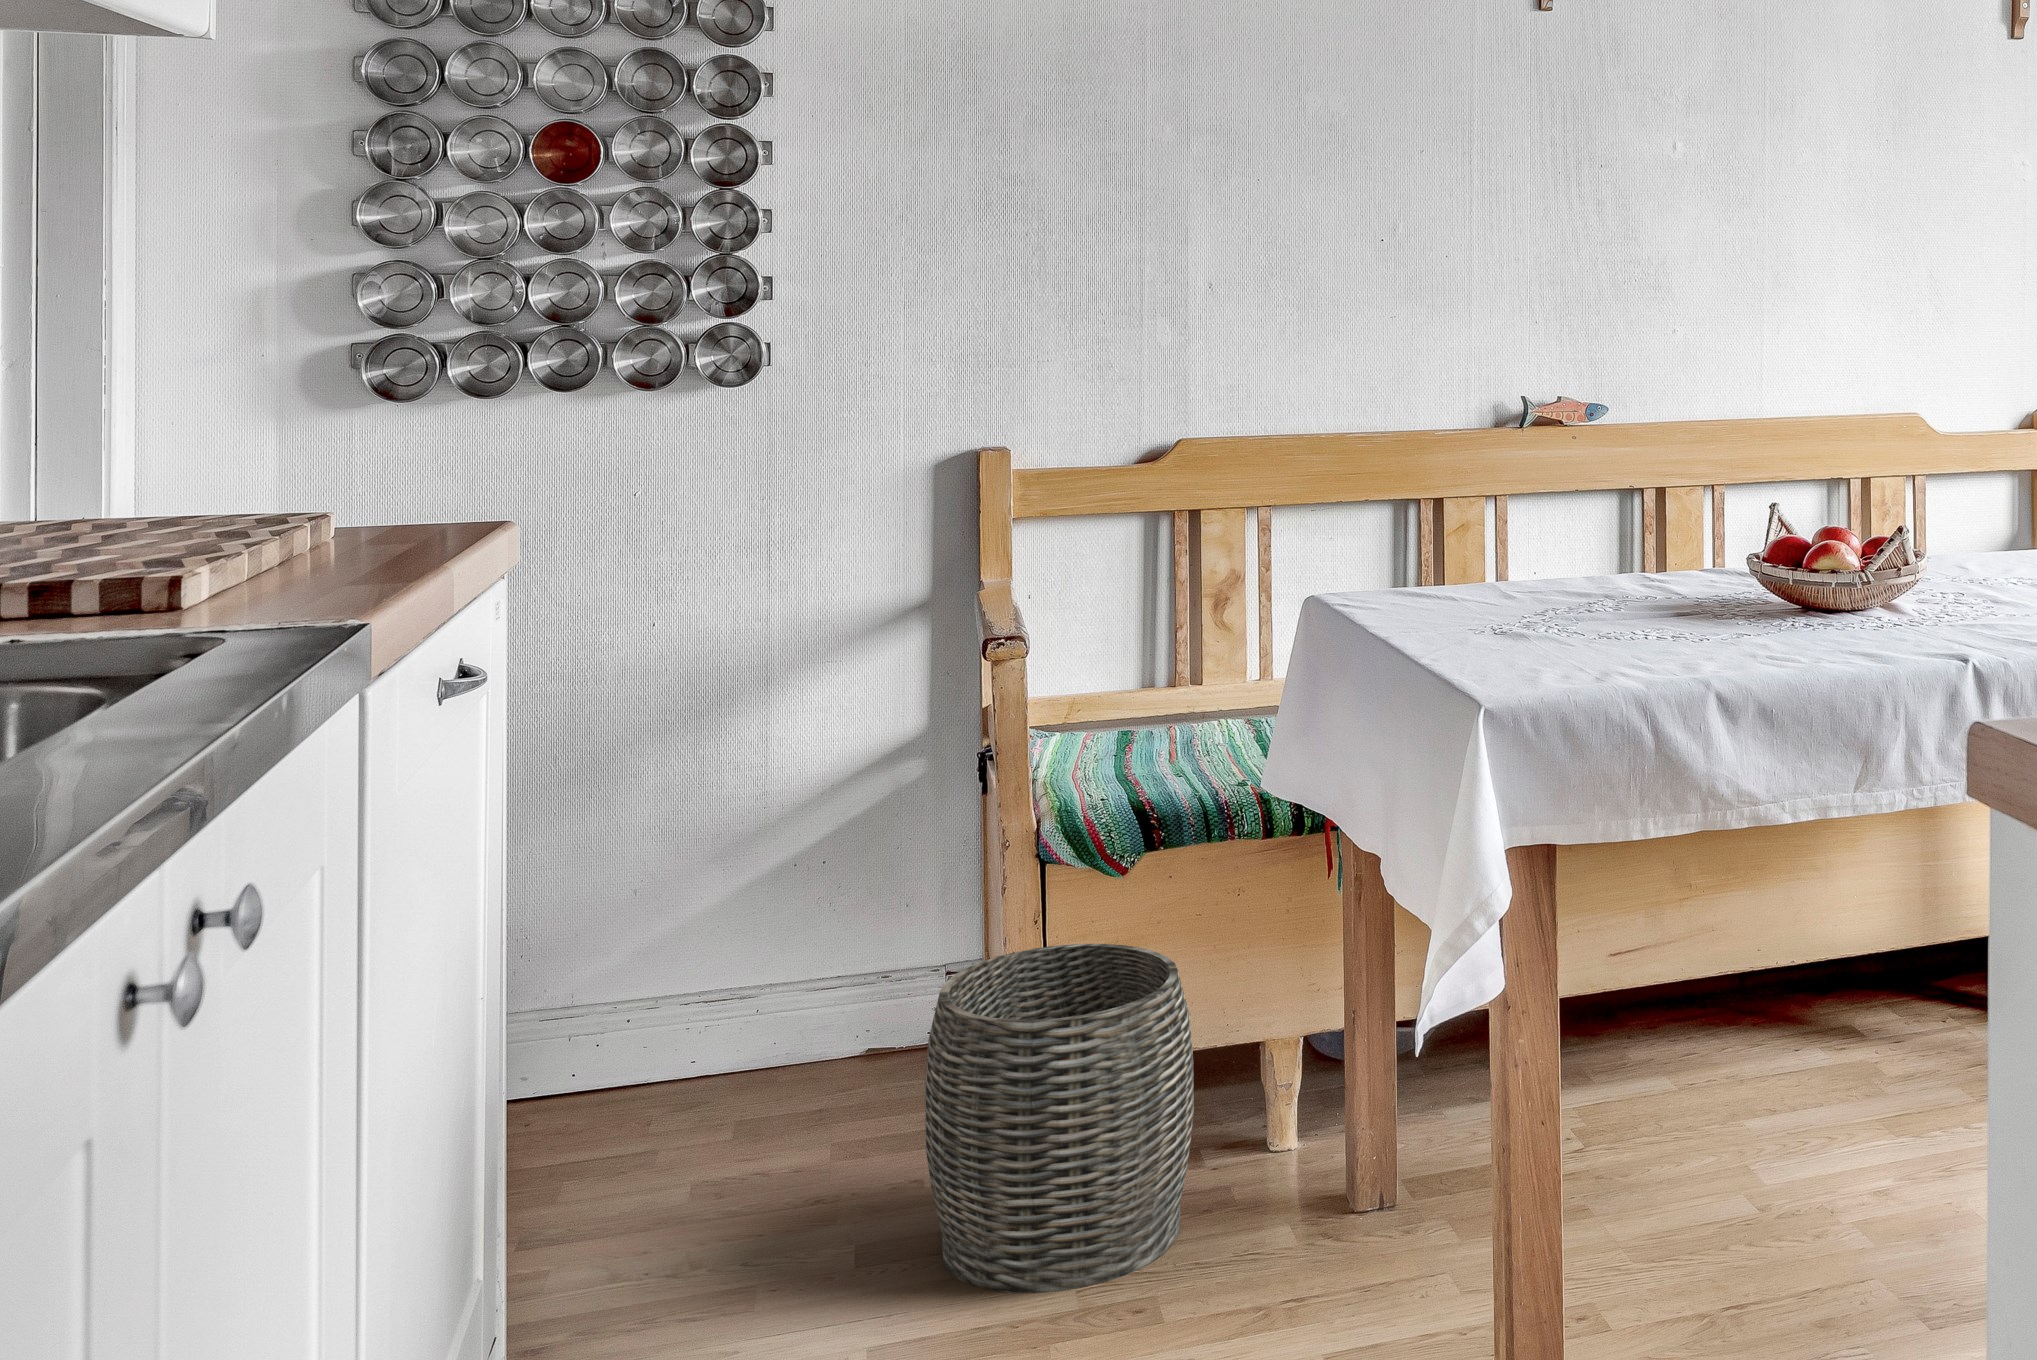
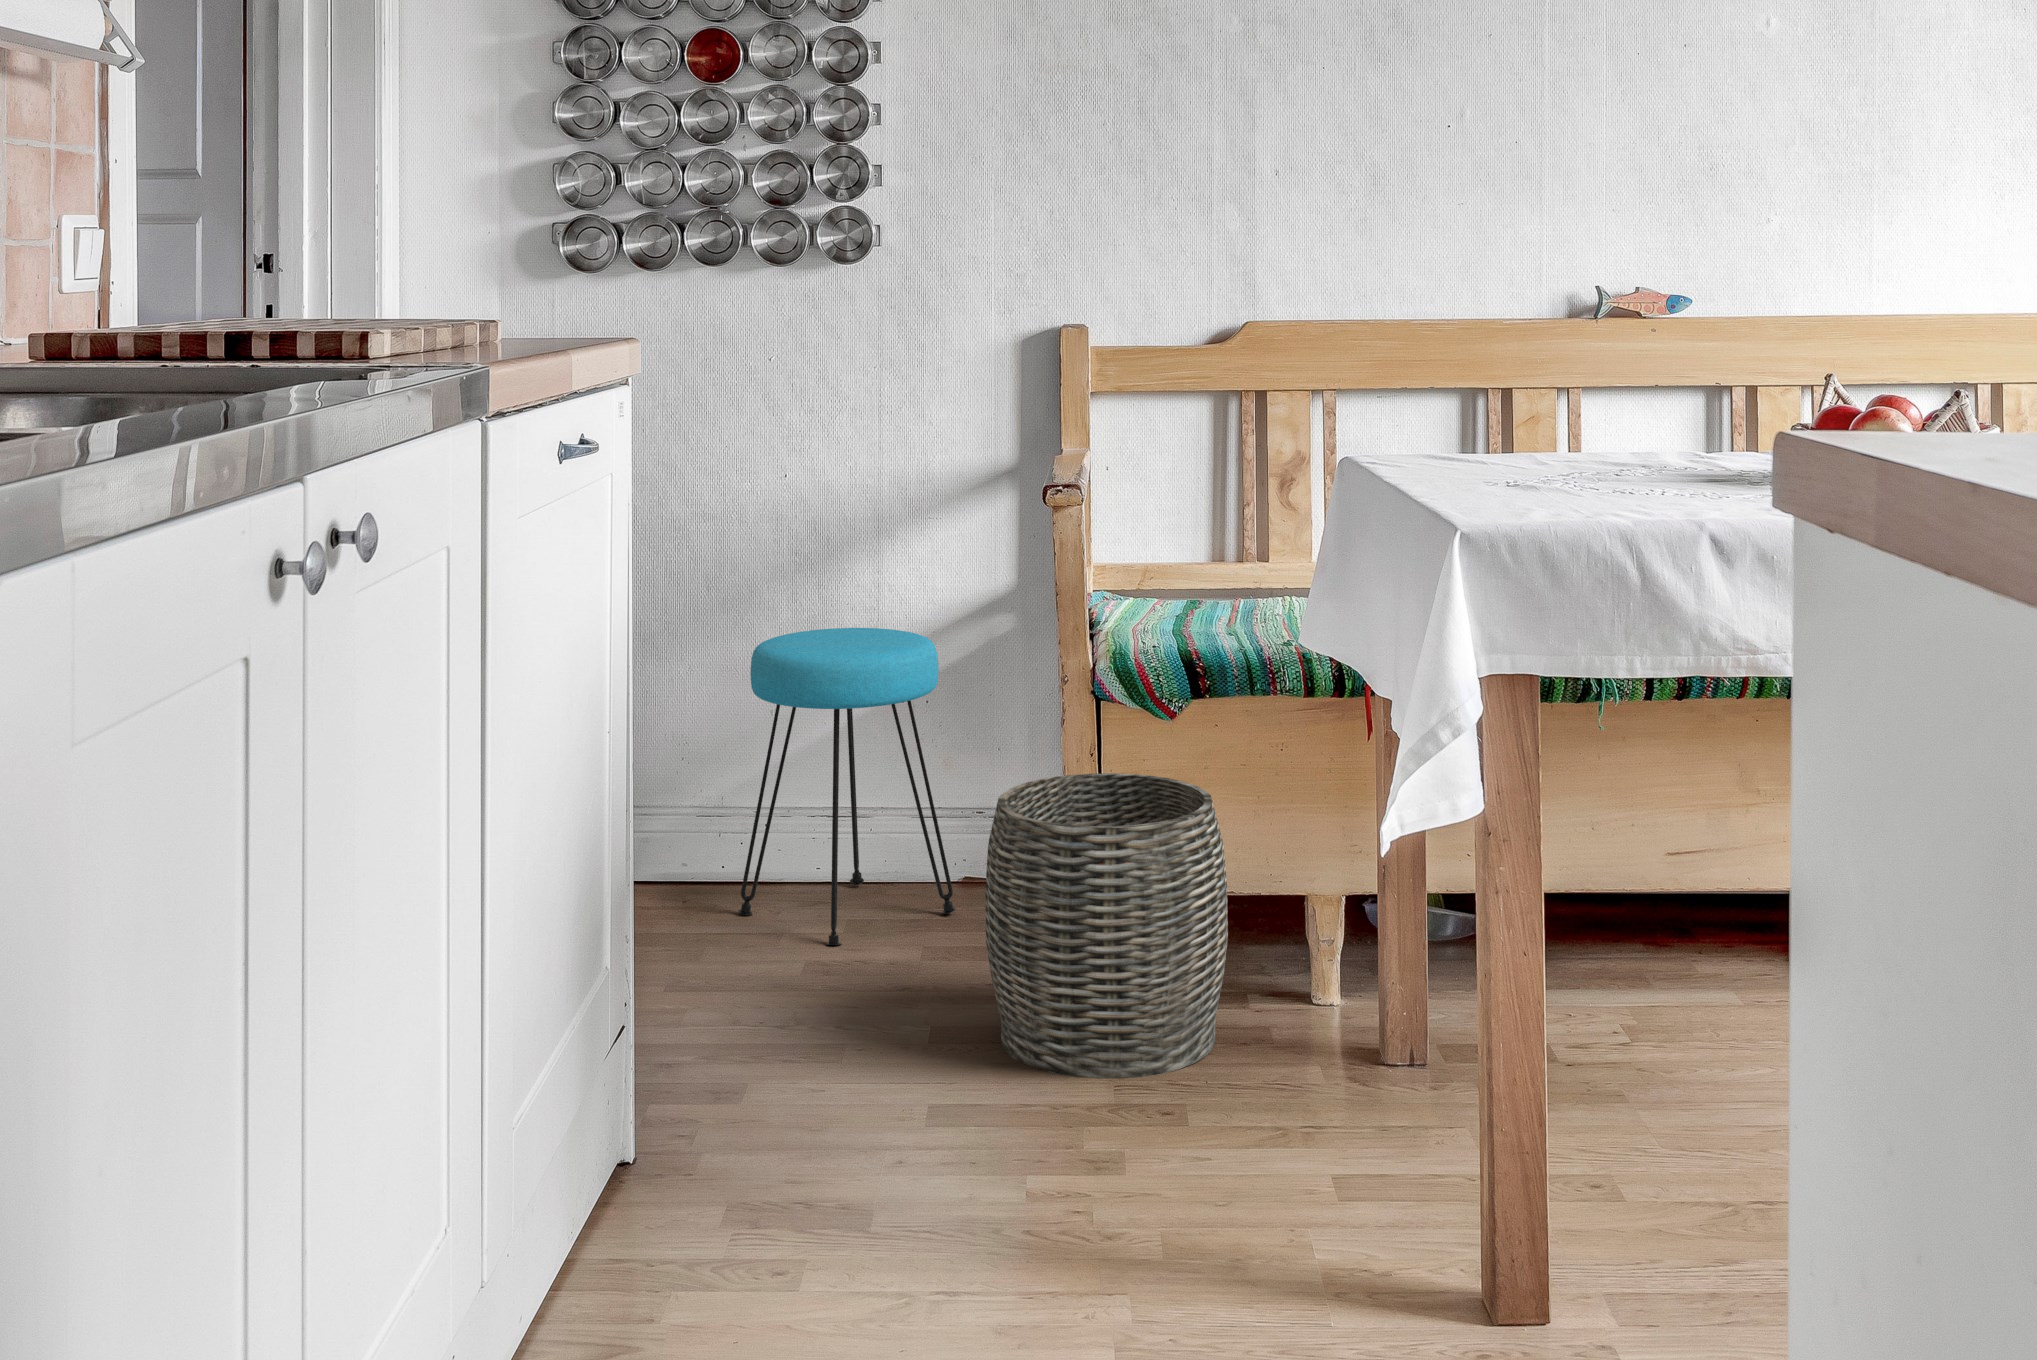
stool: none [598,791,863,1162] -> present [738,628,956,945]

